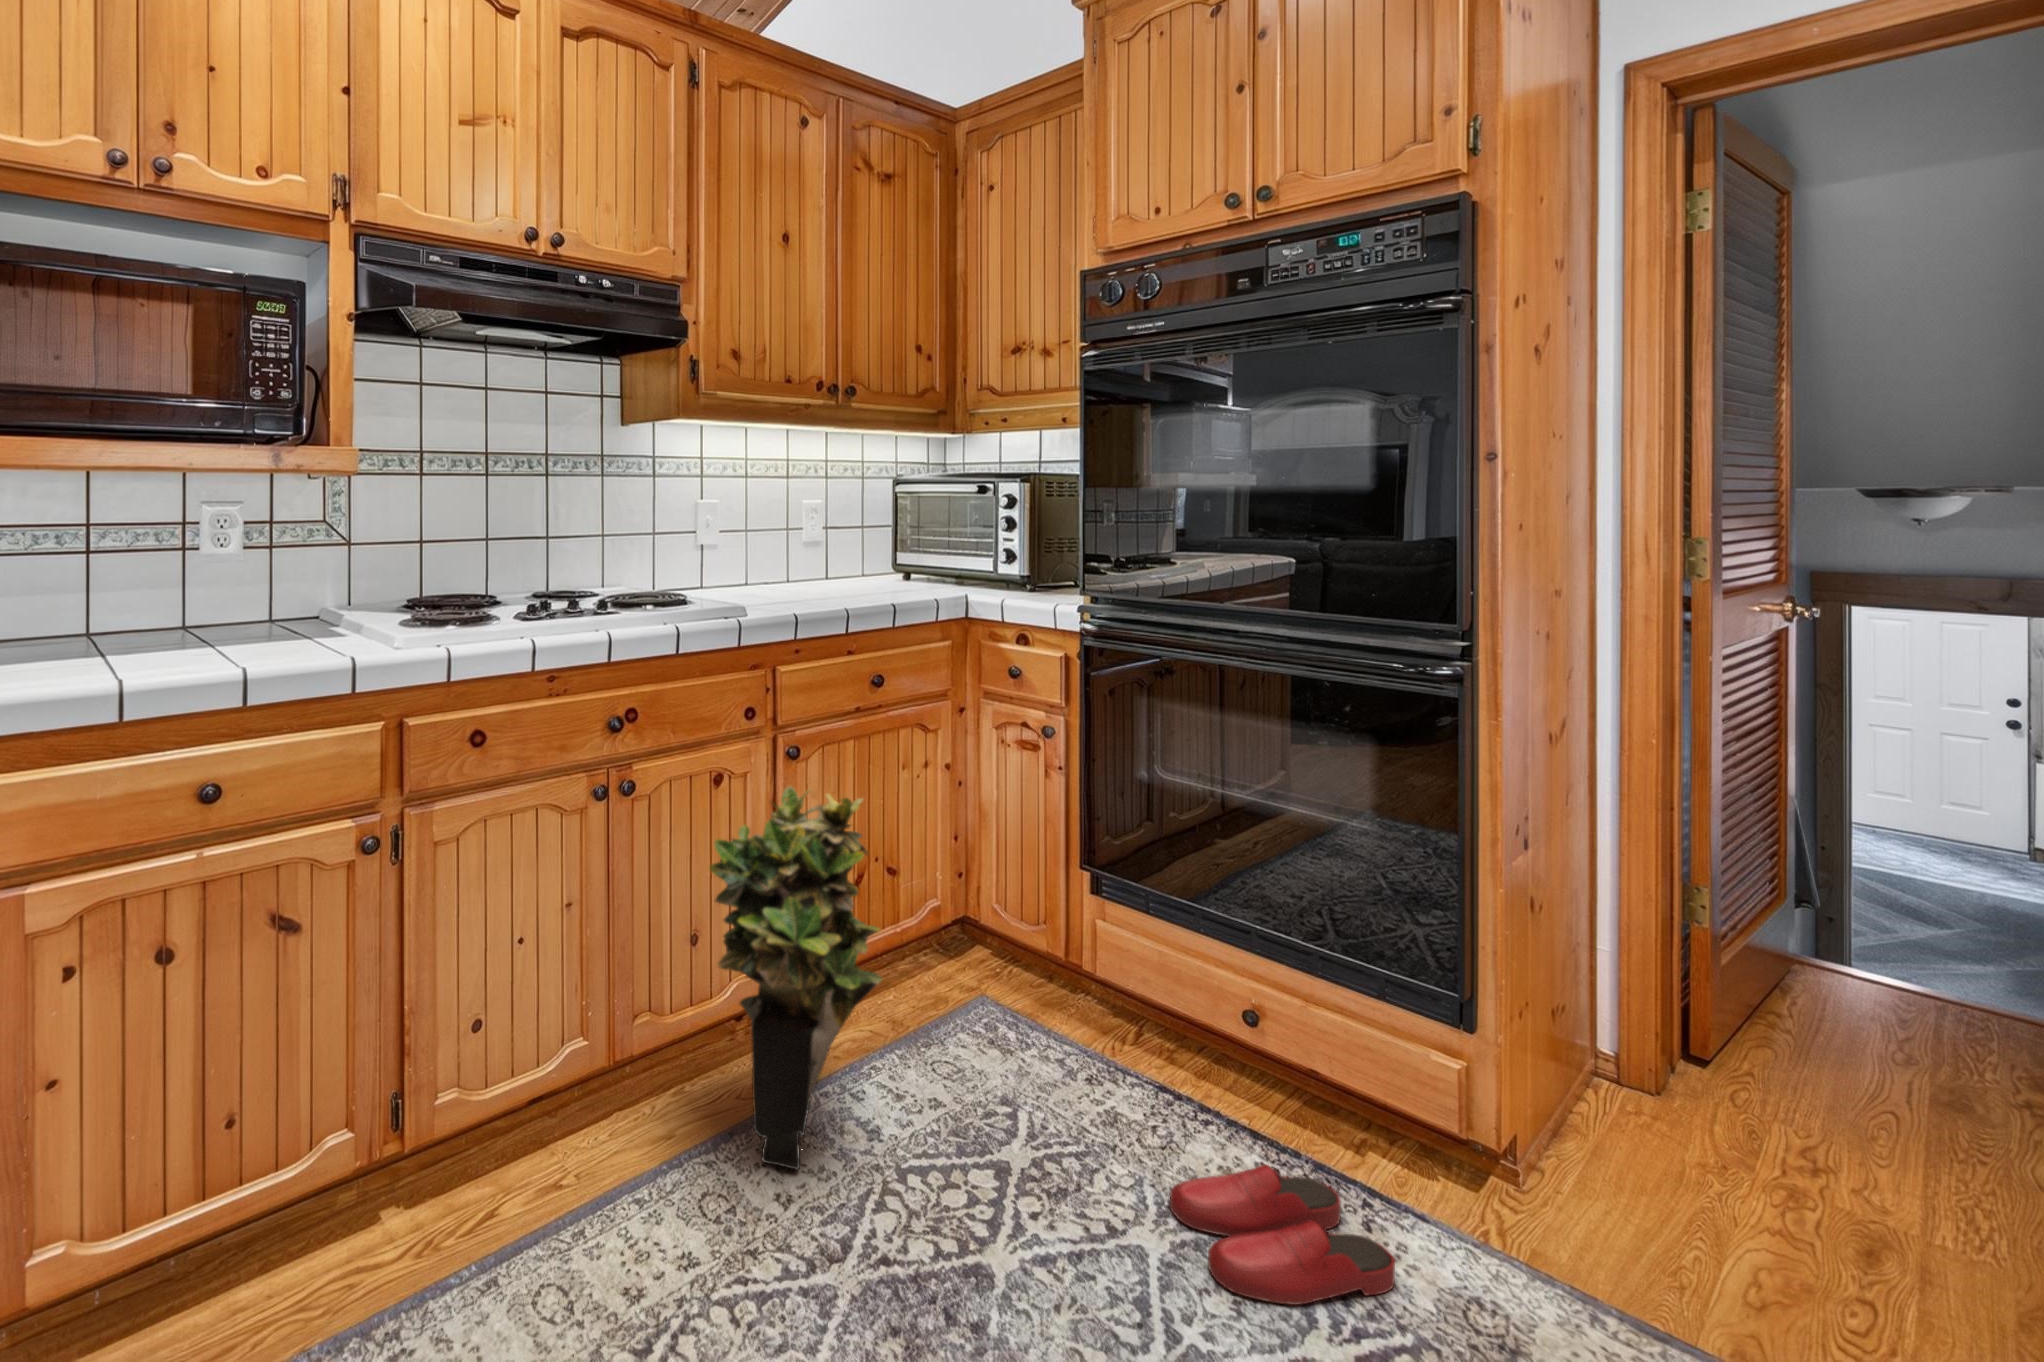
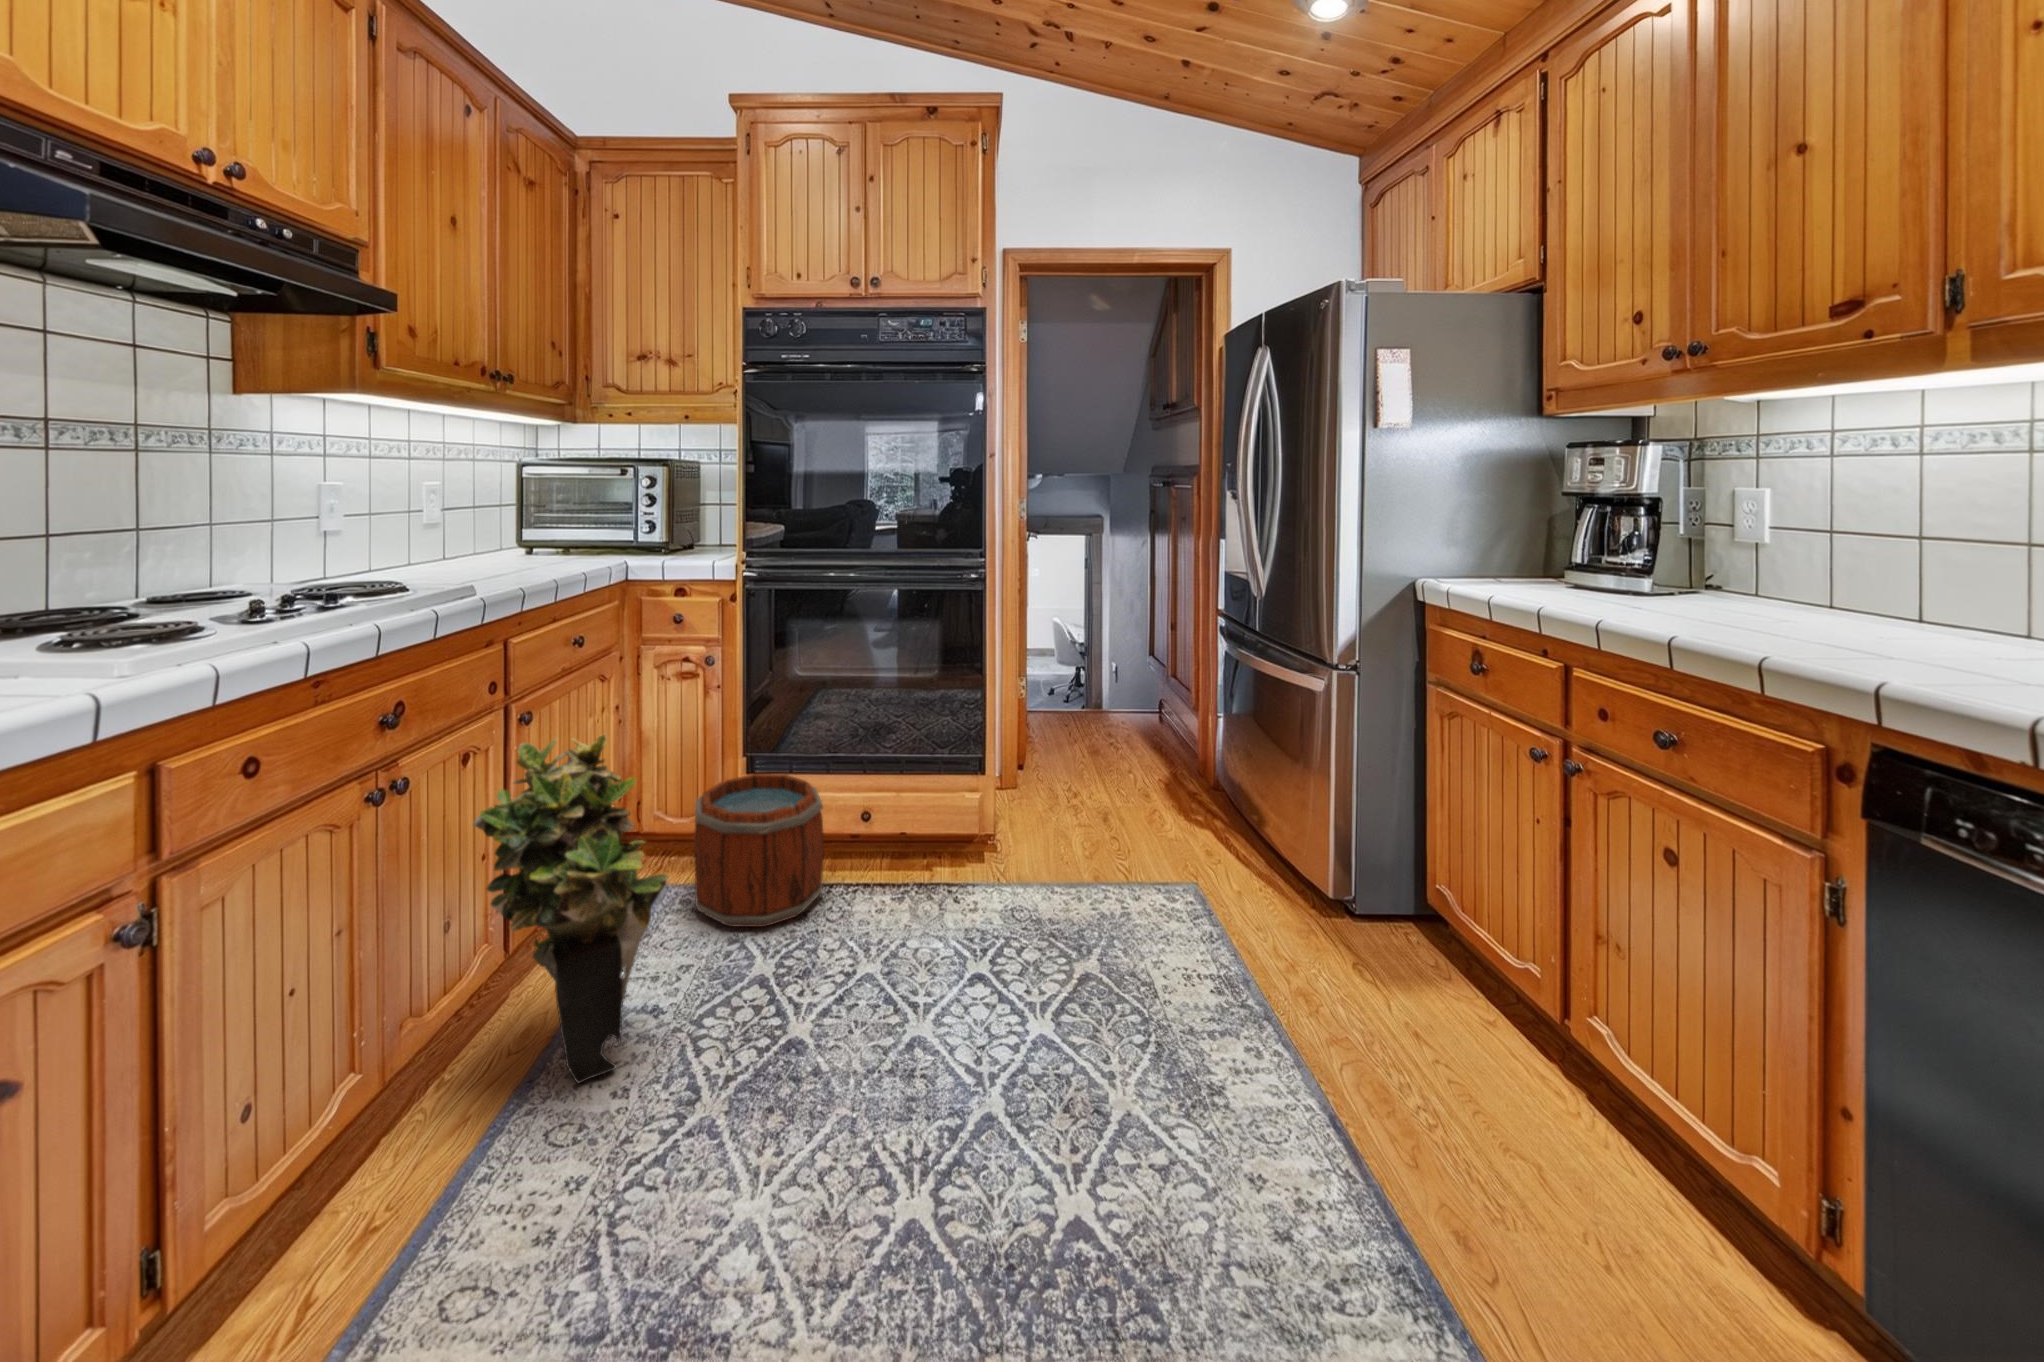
bucket: none [992,900,1168,1114] -> present [694,774,824,927]
slippers: present [1170,1165,1395,1305] -> none [865,890,983,968]

